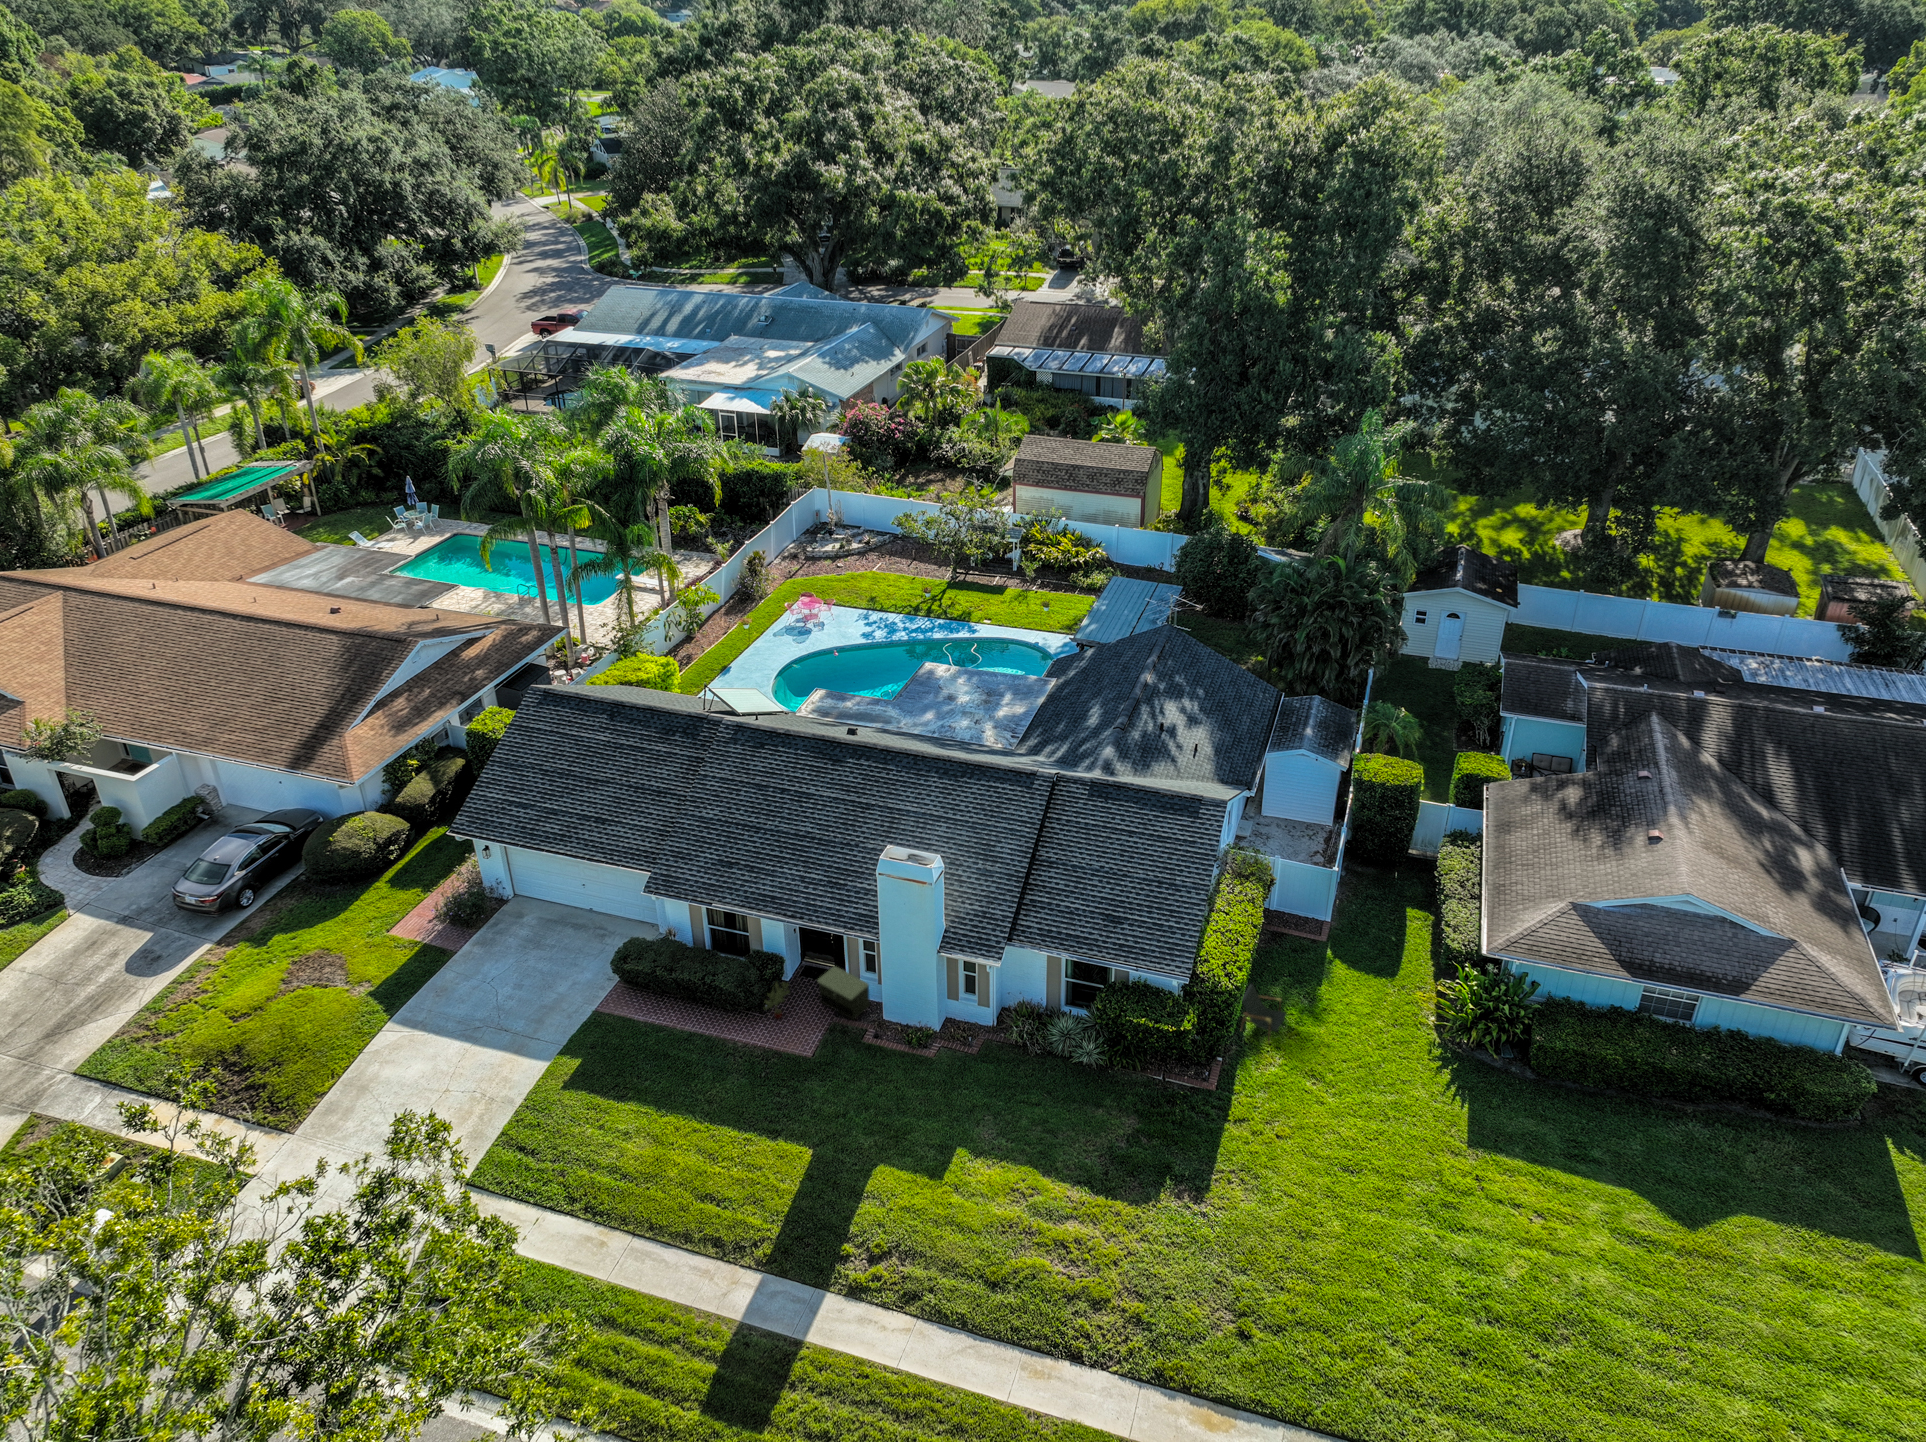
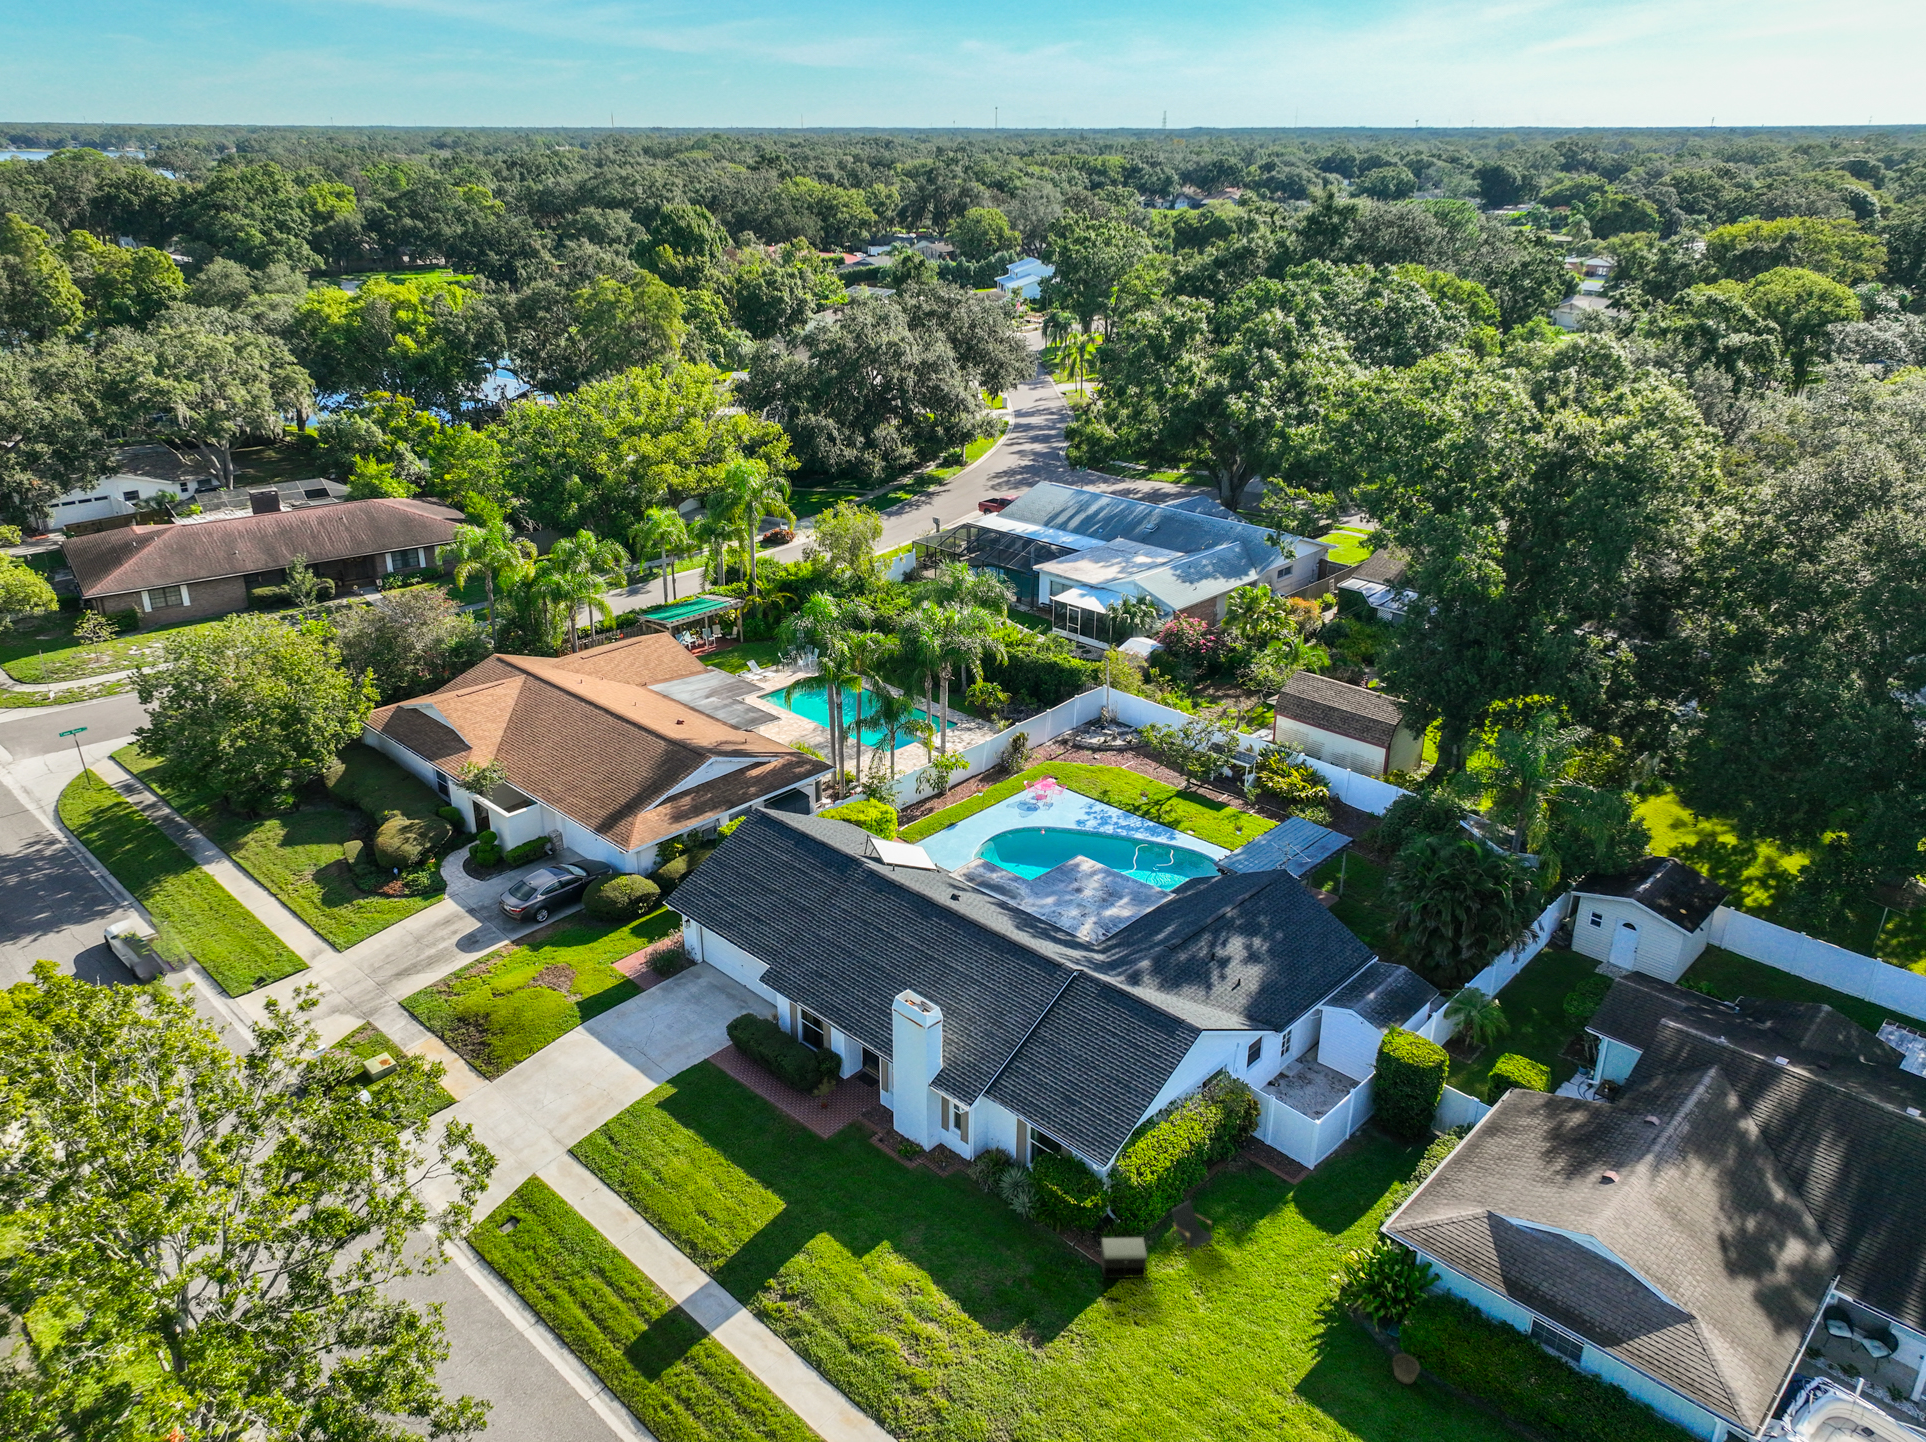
storage bench: present [818,966,870,1020] -> present [1101,1238,1147,1278]
wooden bucket: none [1515,1062,1545,1091] -> present [1393,1354,1420,1384]

